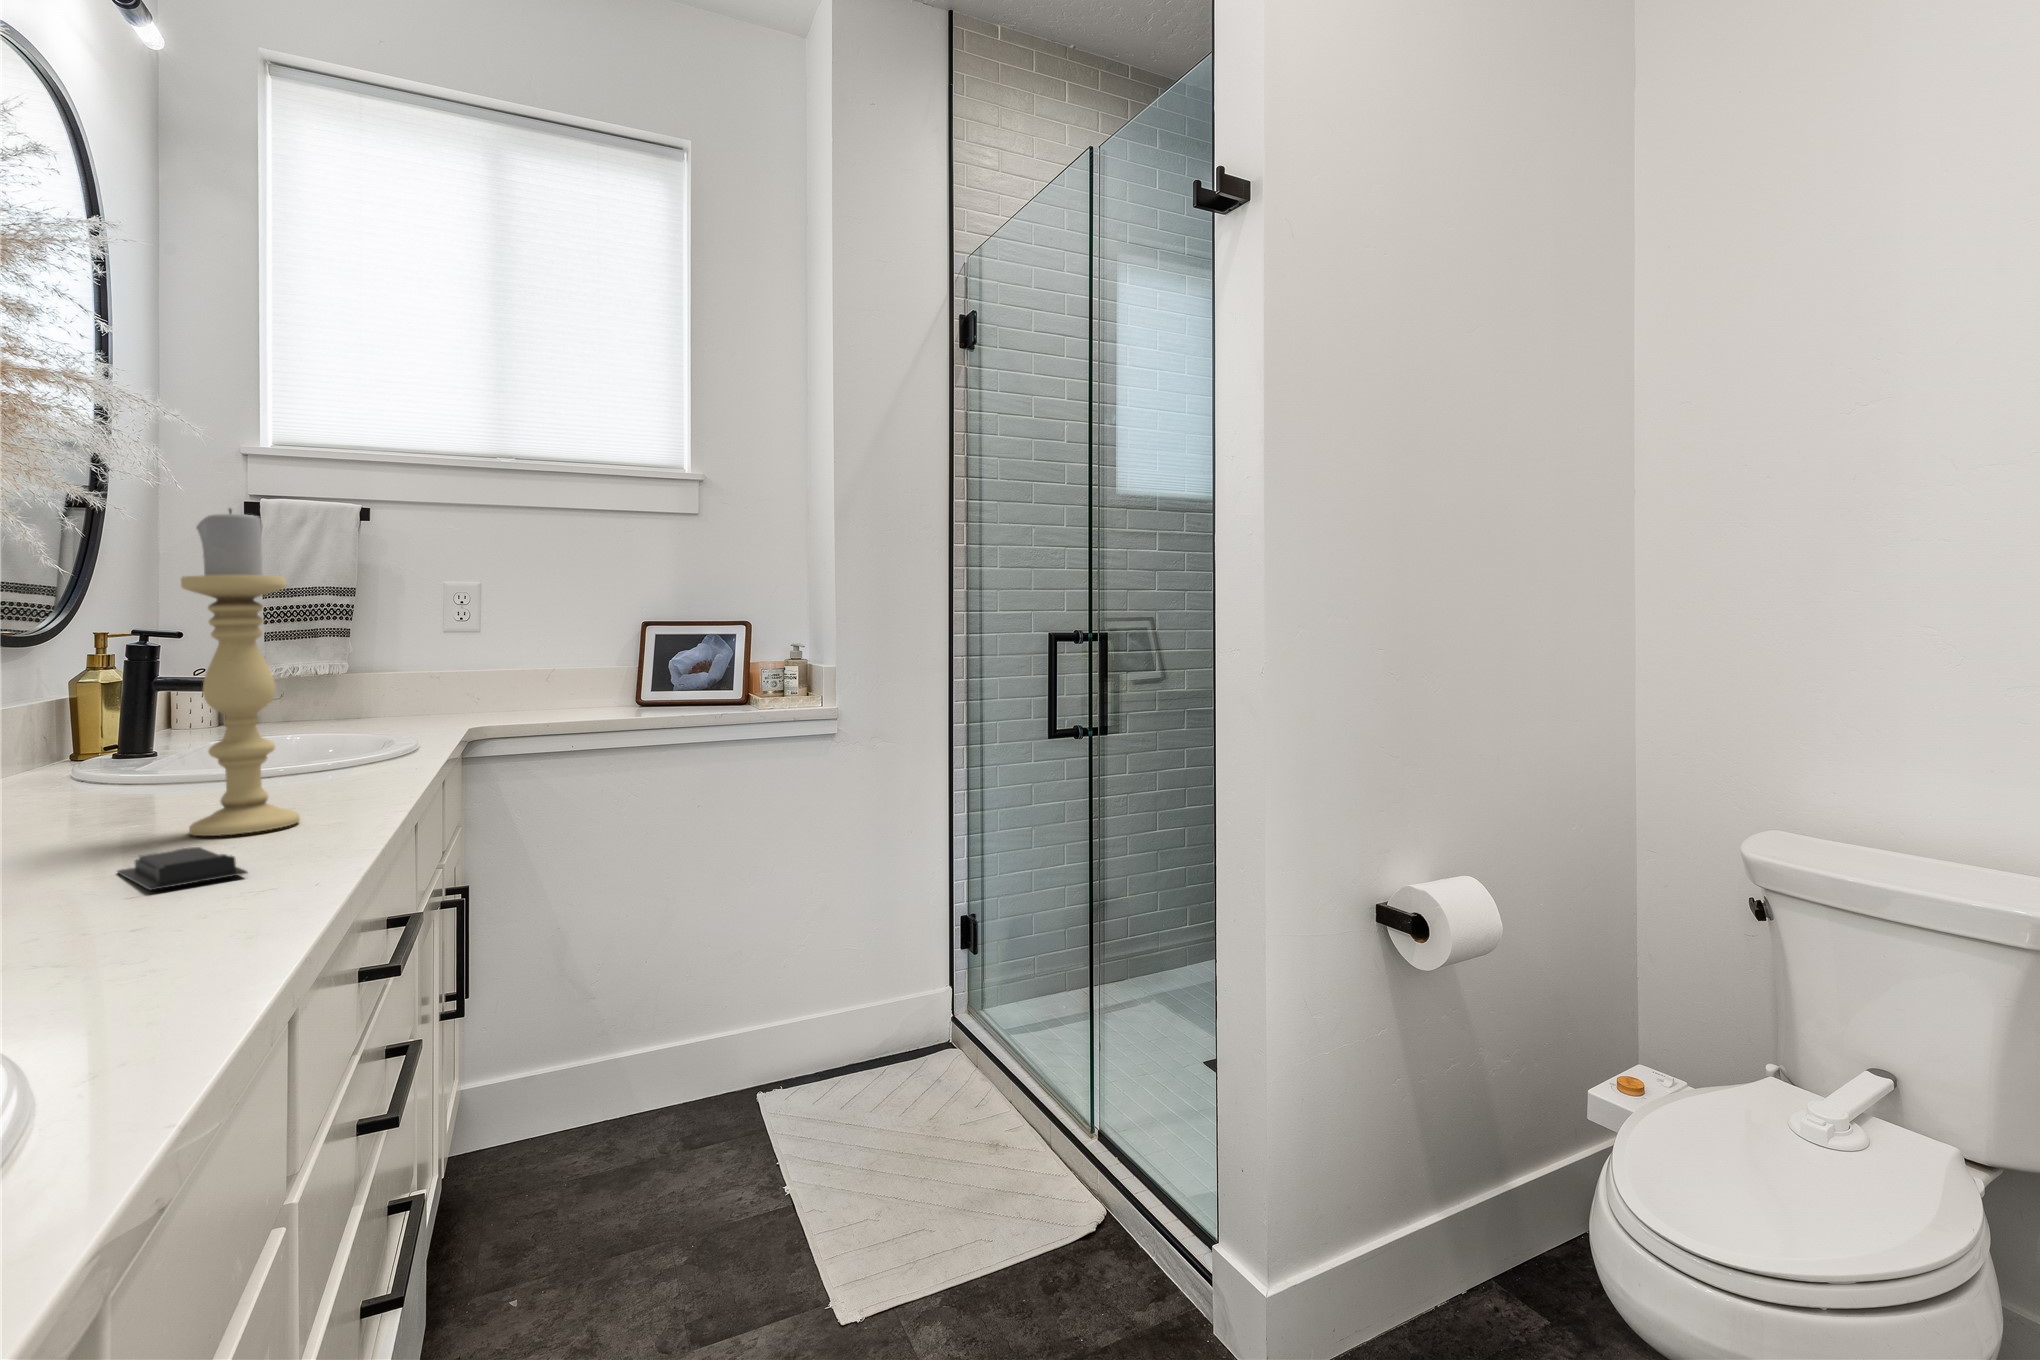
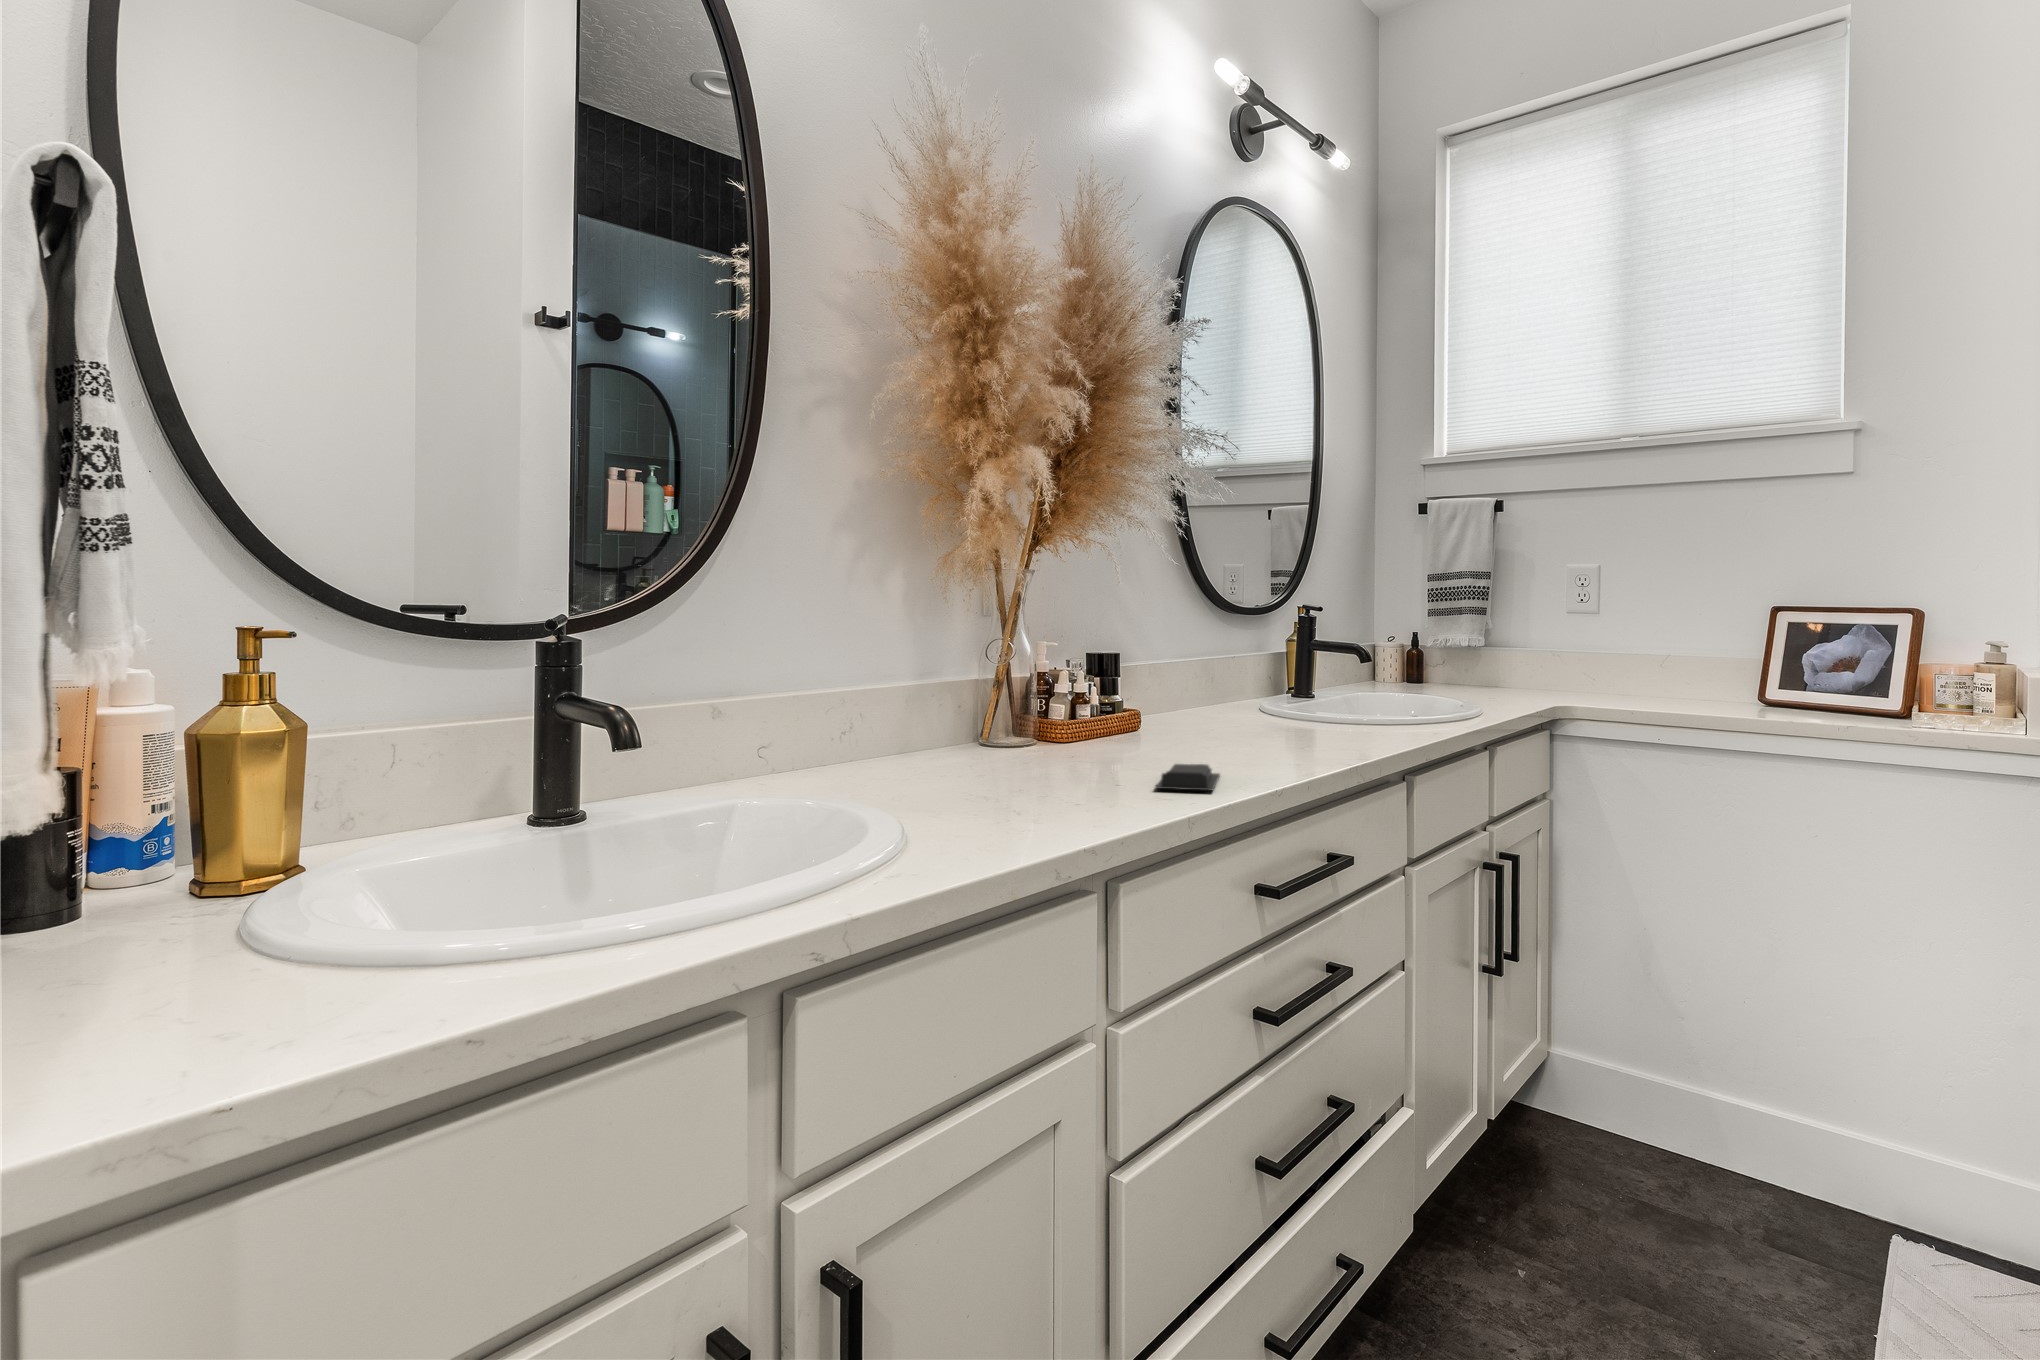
candle holder: present [181,509,300,836] -> none [1239,504,1309,763]

